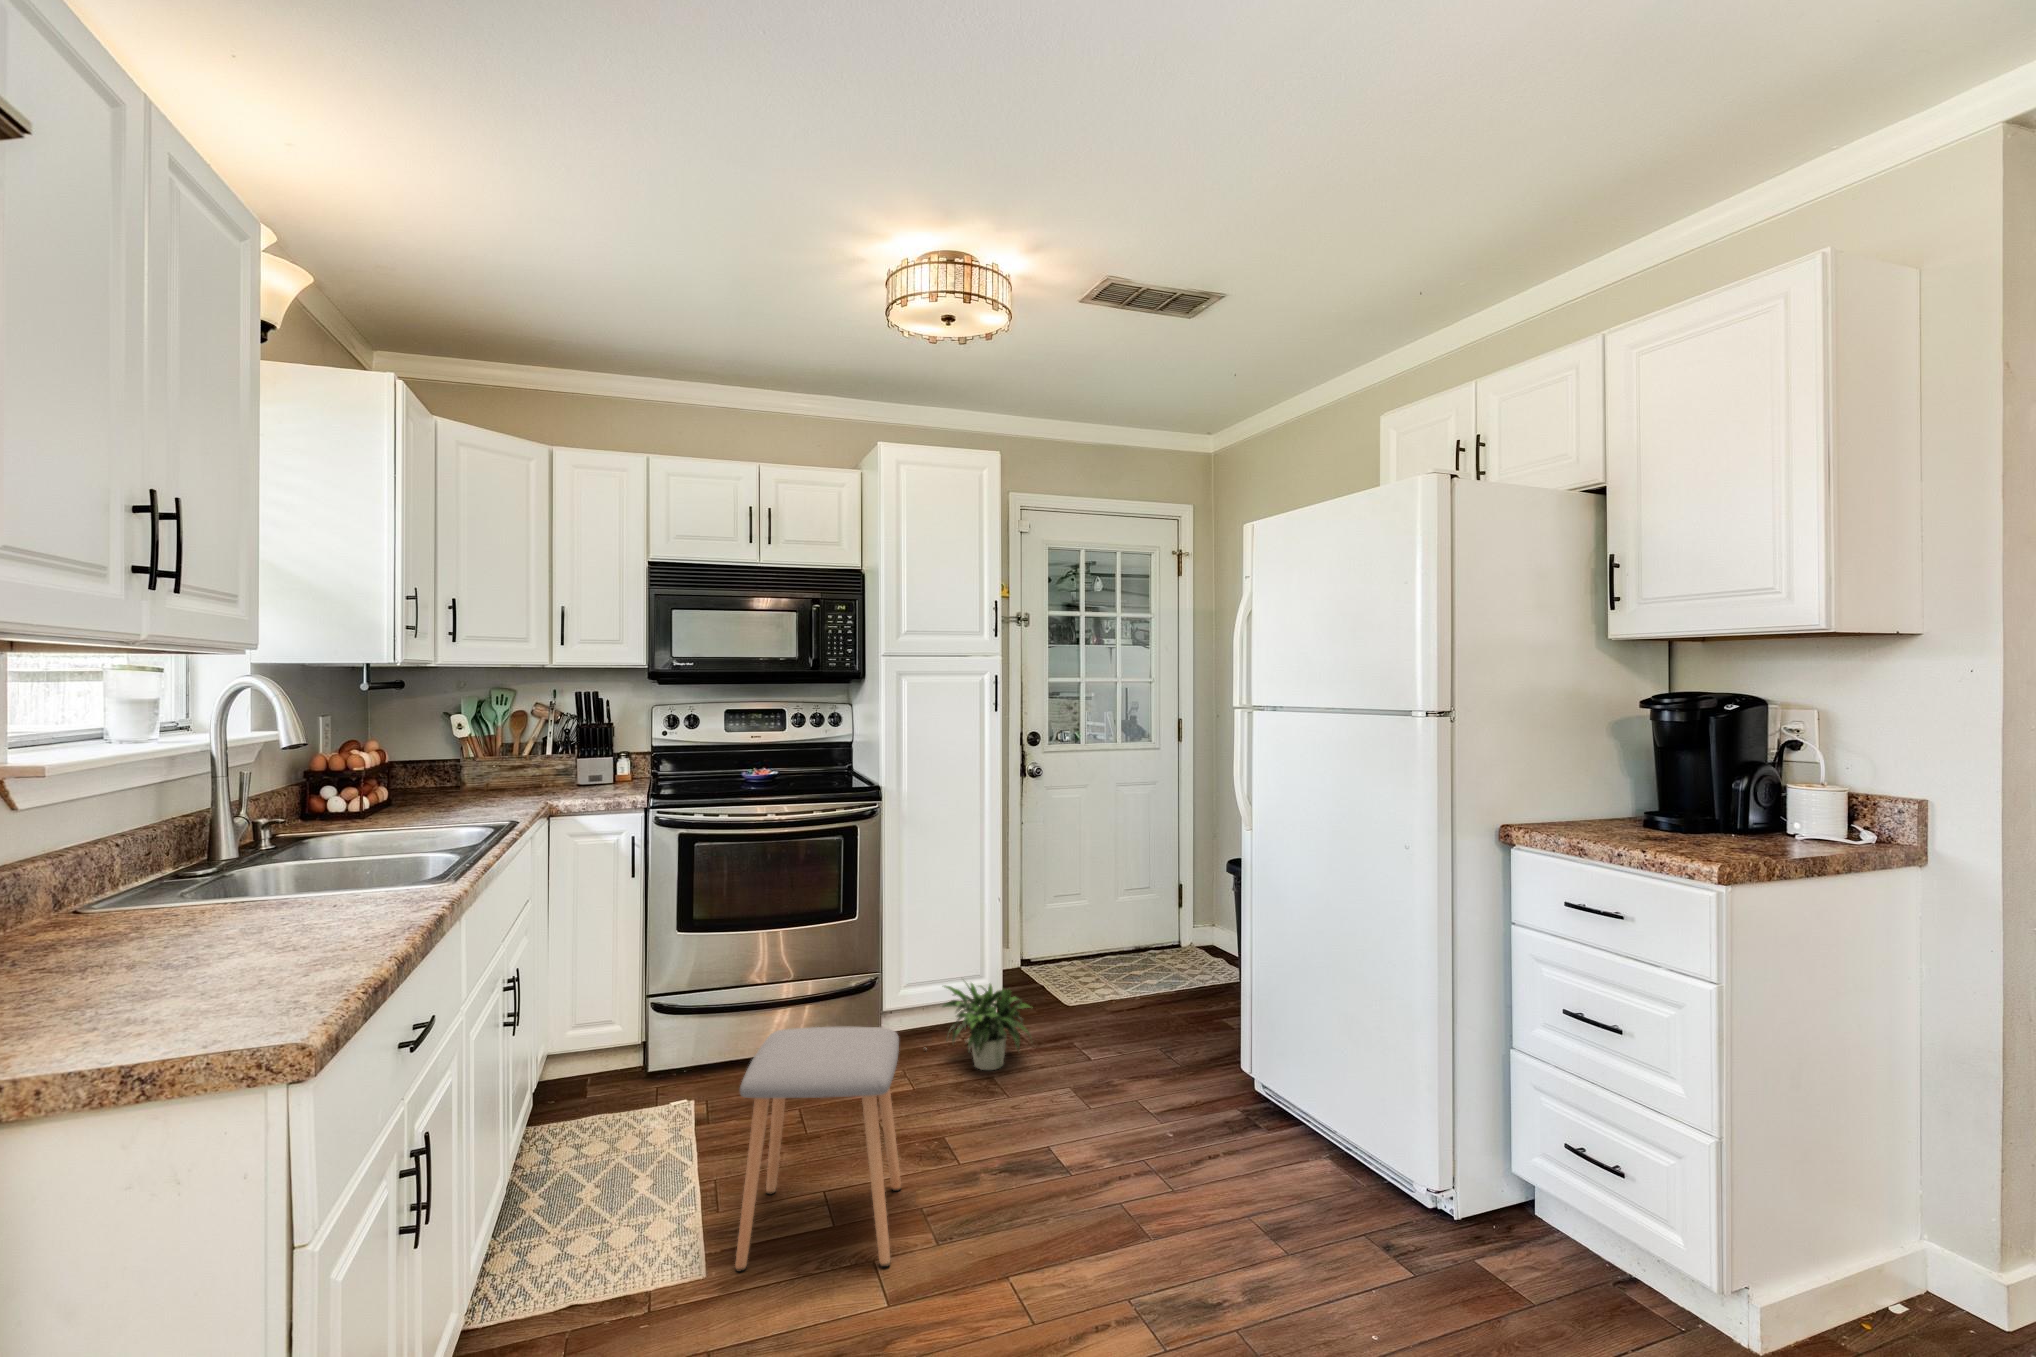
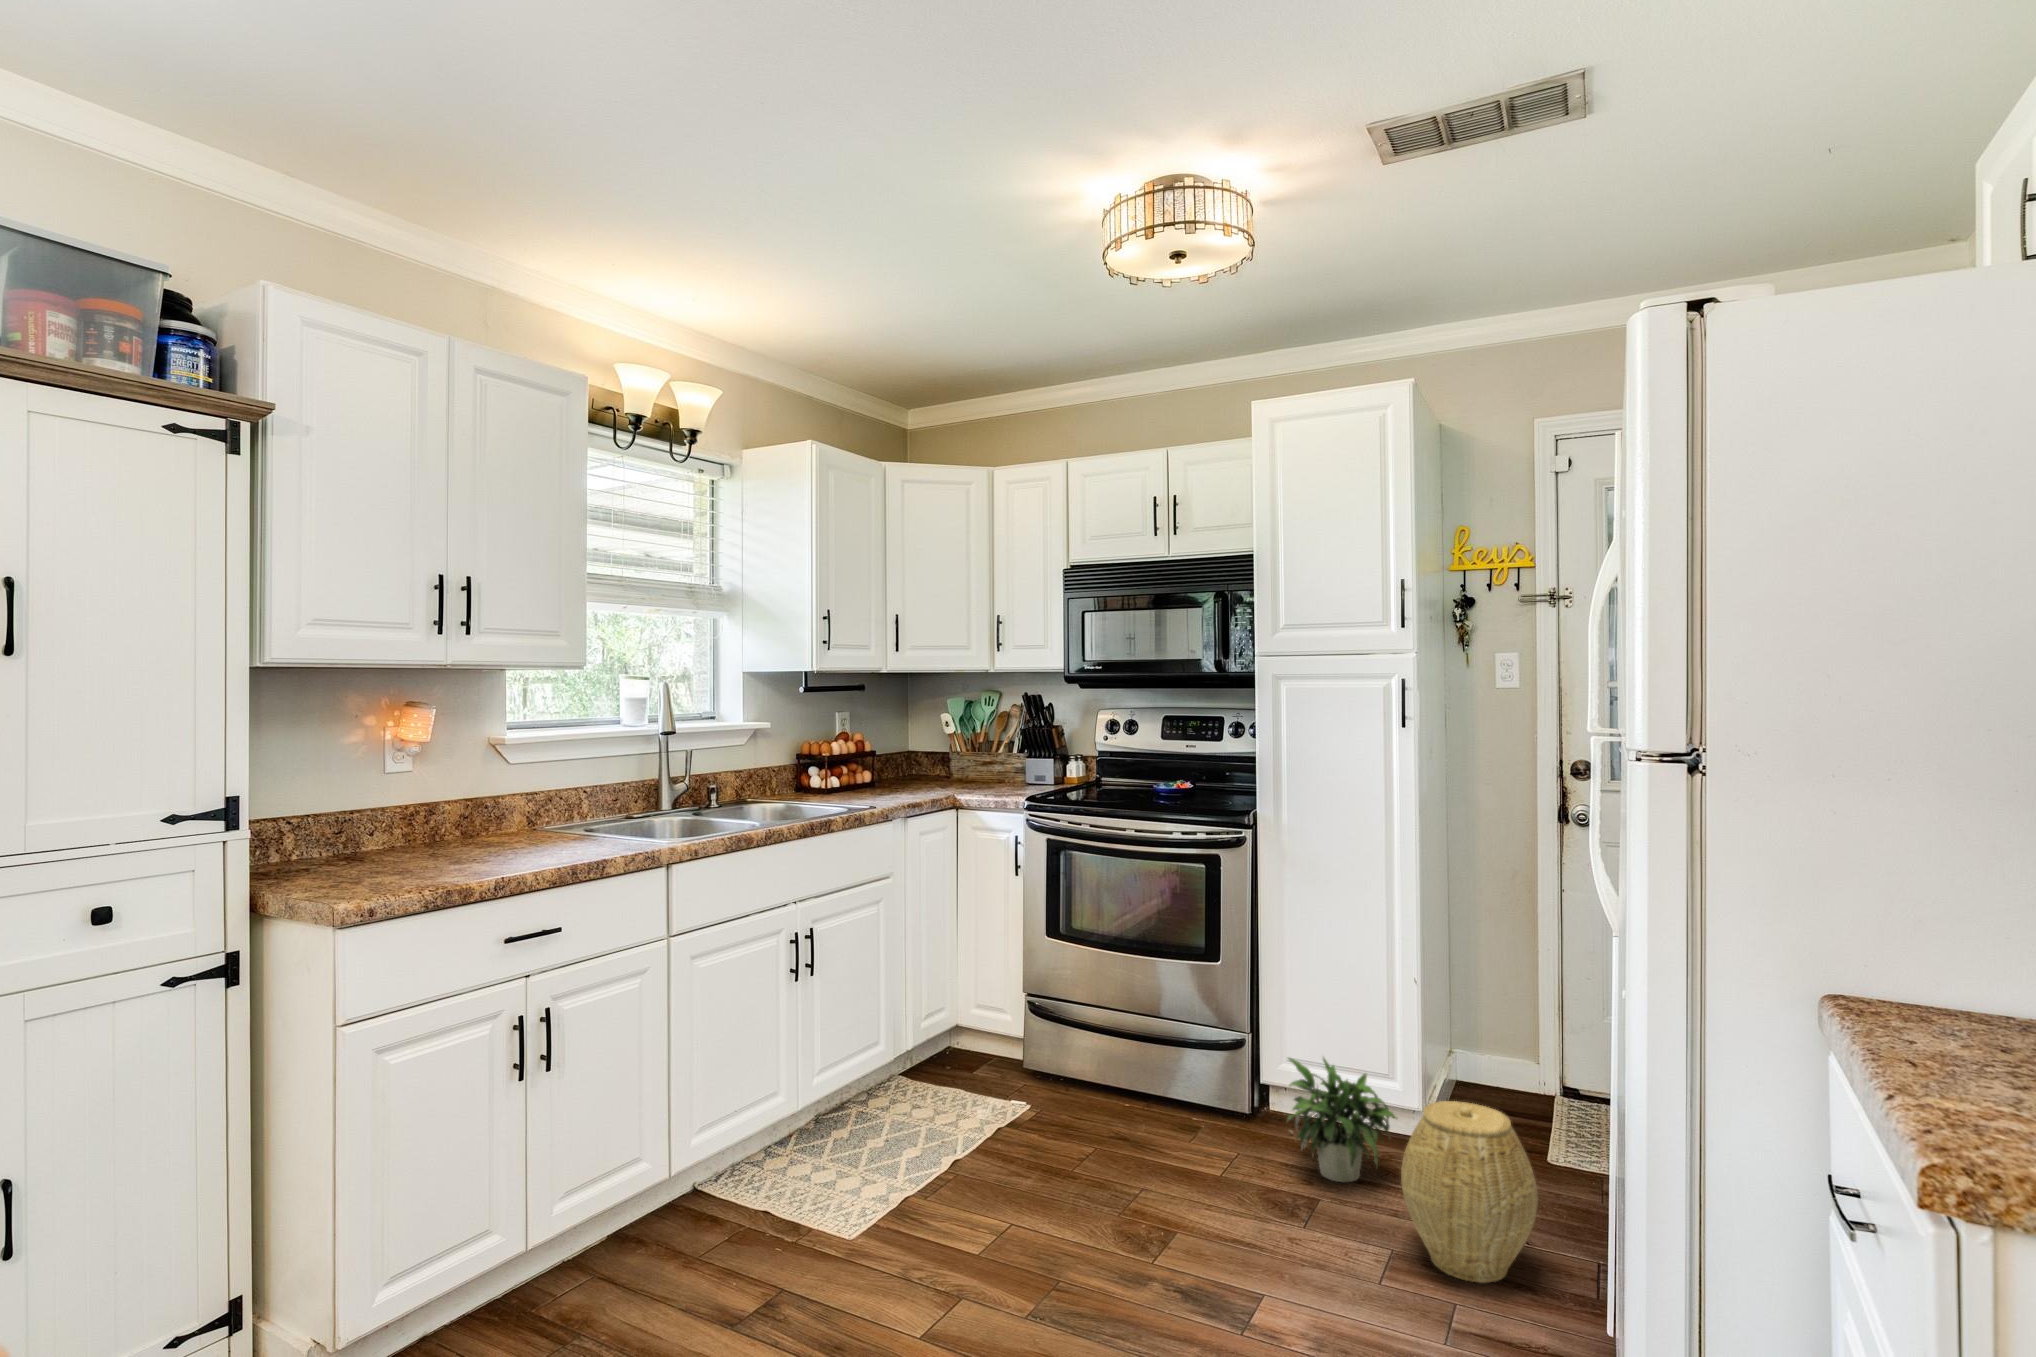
woven basket: none [1077,976,1165,1097] -> present [1401,1101,1538,1283]
stool: present [735,1027,901,1272] -> none [872,1038,1077,1305]

